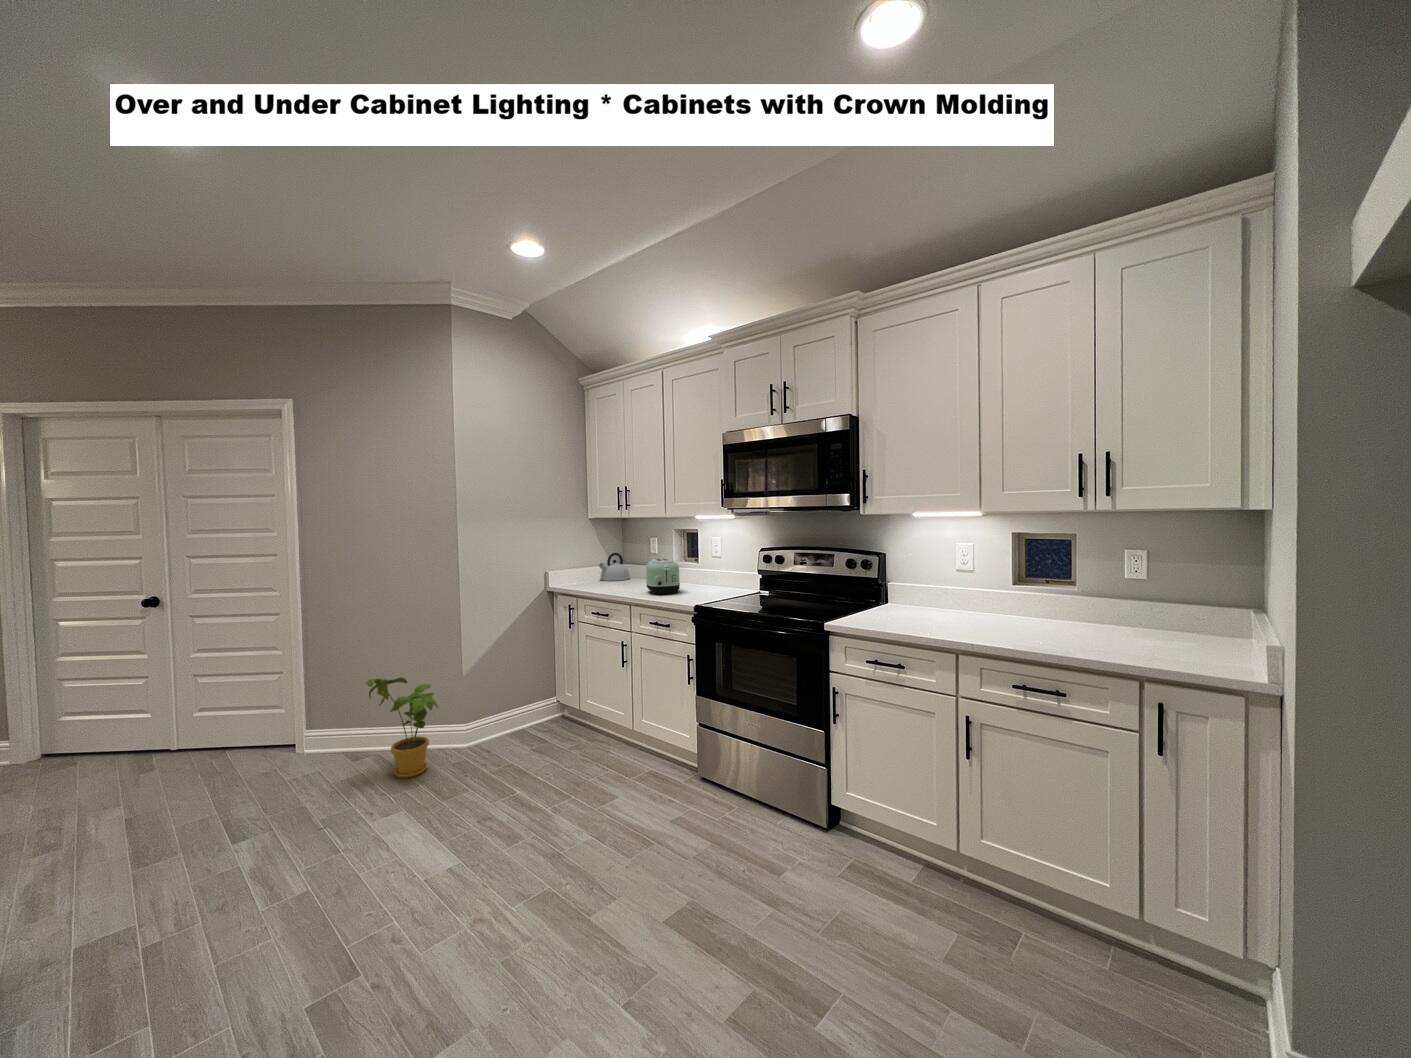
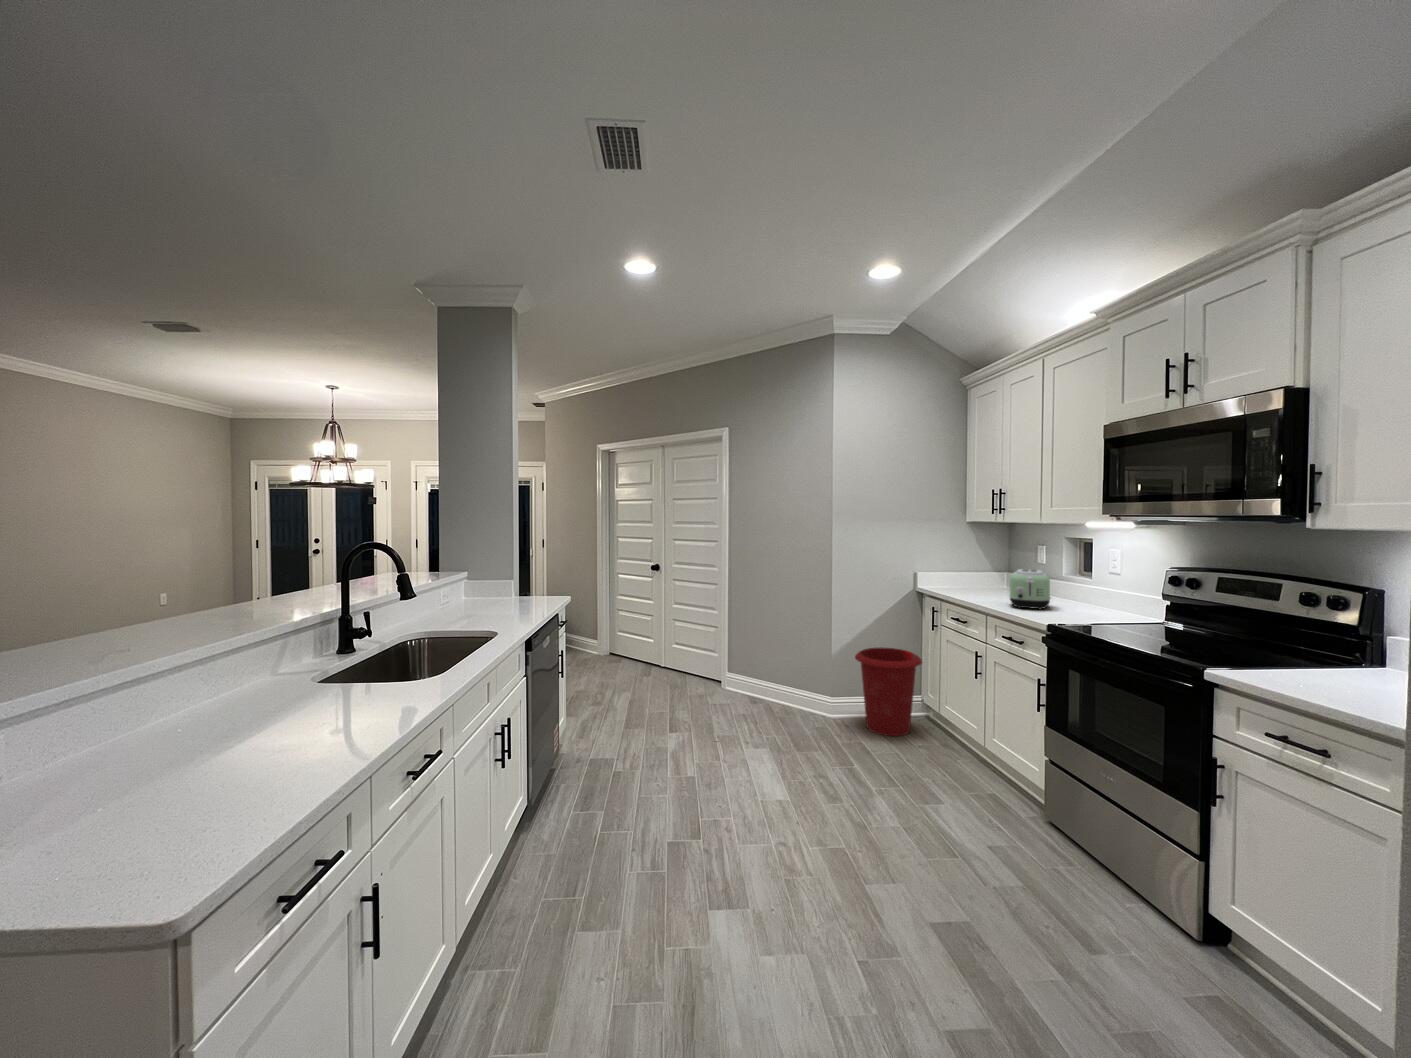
kettle: present [599,553,630,581] -> none [973,560,1011,590]
waste bin: none [493,653,566,749] -> present [855,648,922,736]
house plant: present [366,677,438,778] -> none [756,642,806,726]

